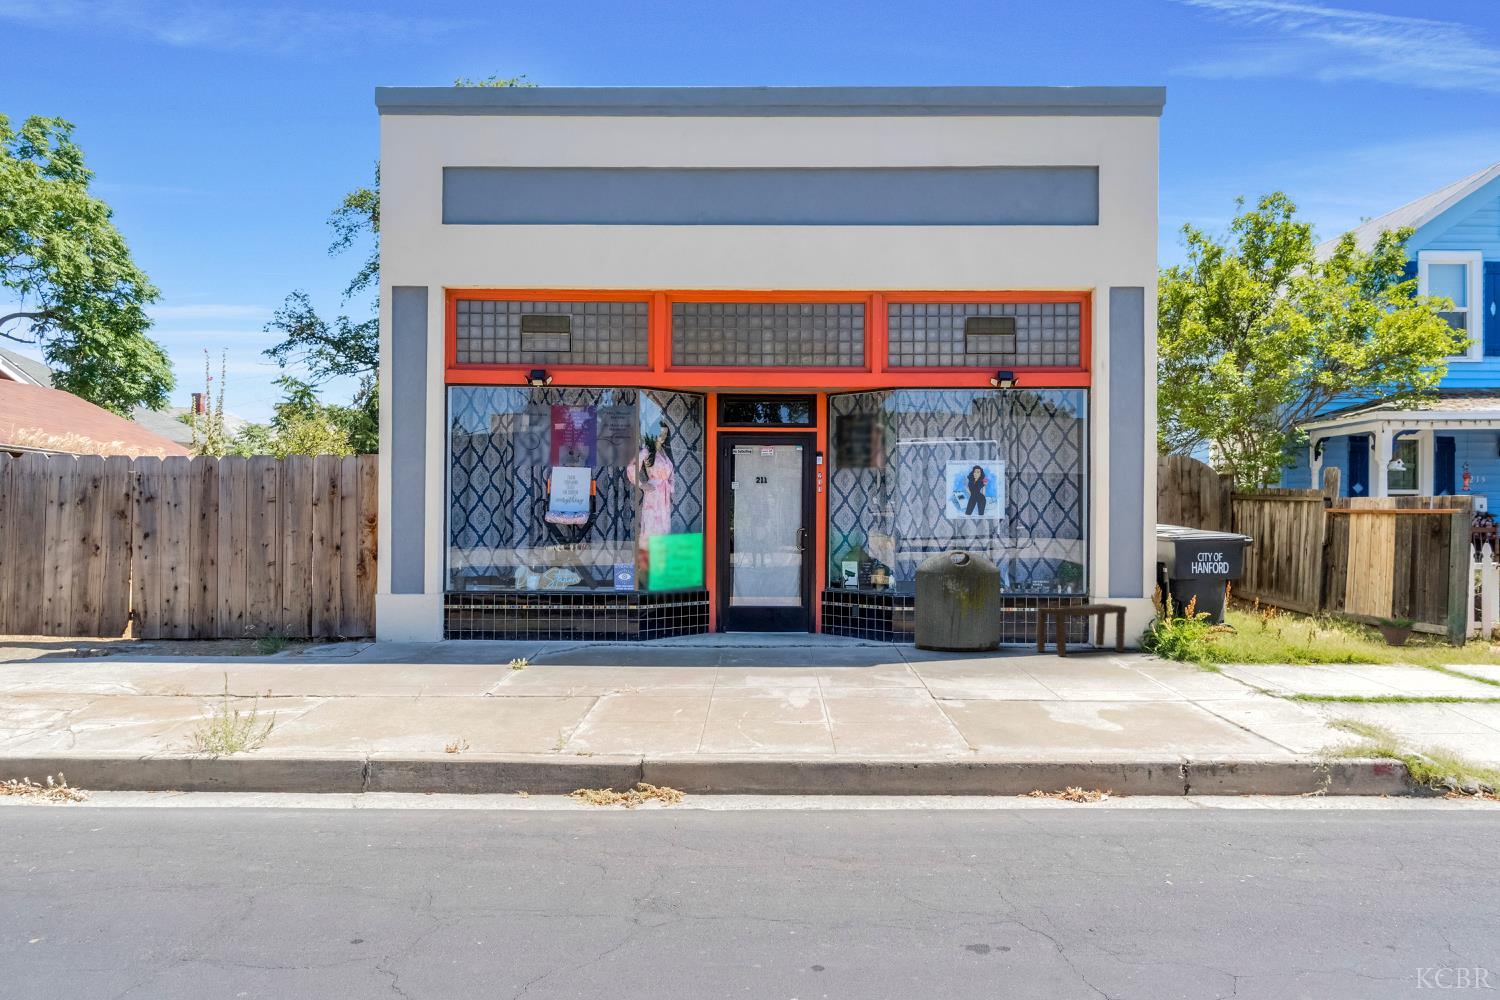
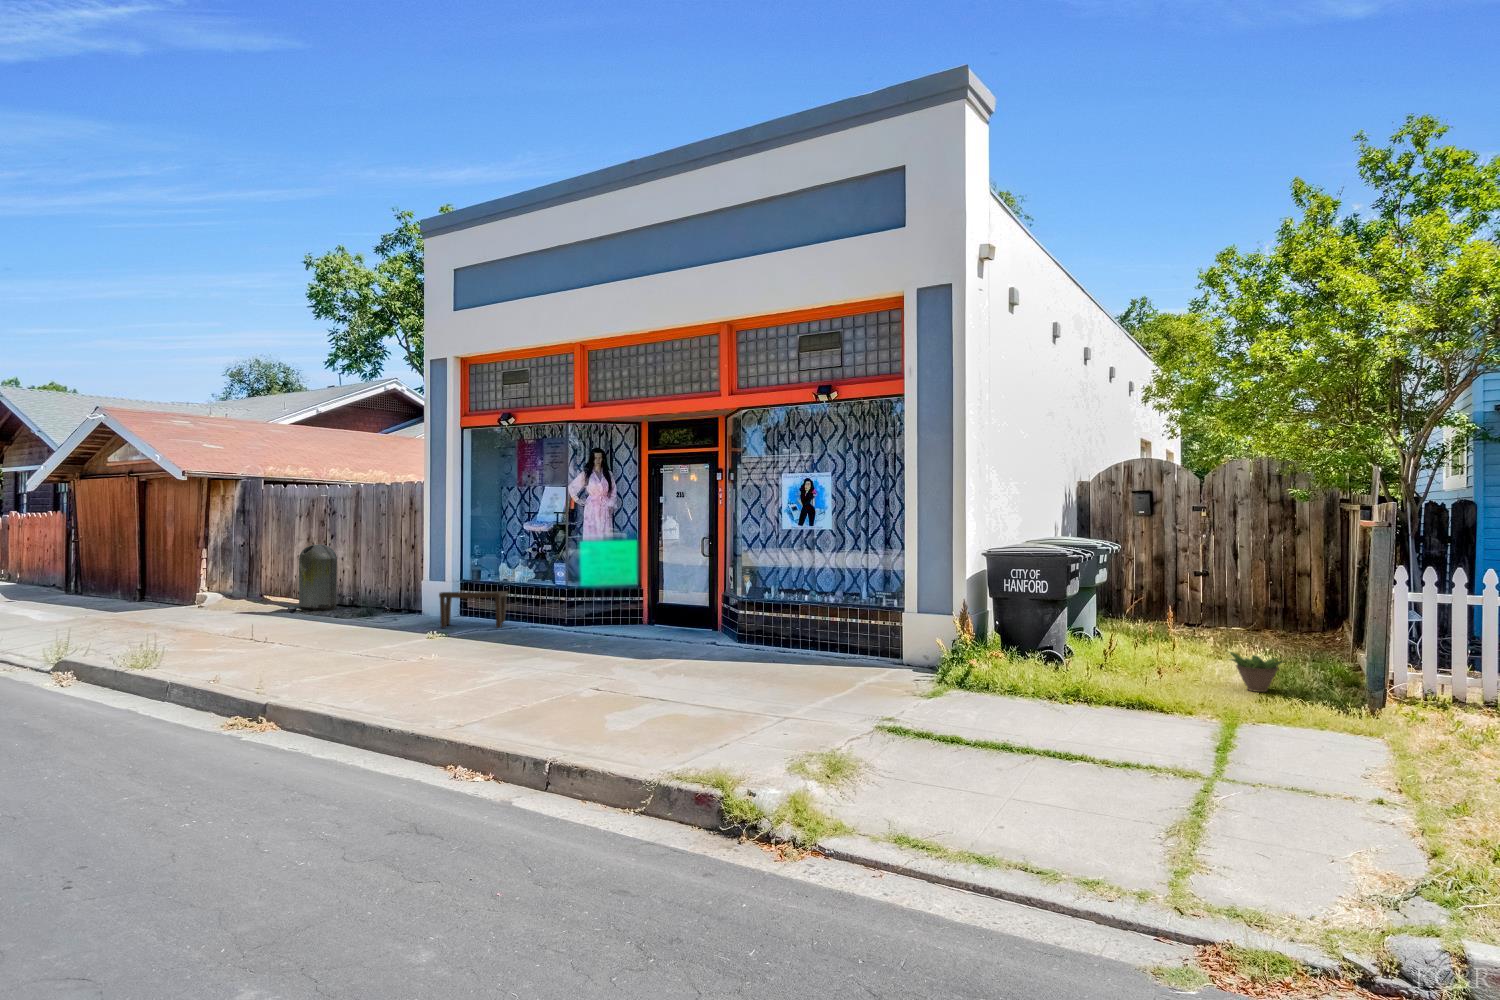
trash can: present [915,550,1001,651] -> present [299,544,337,610]
bench: present [1037,603,1127,656] -> present [439,591,508,628]

